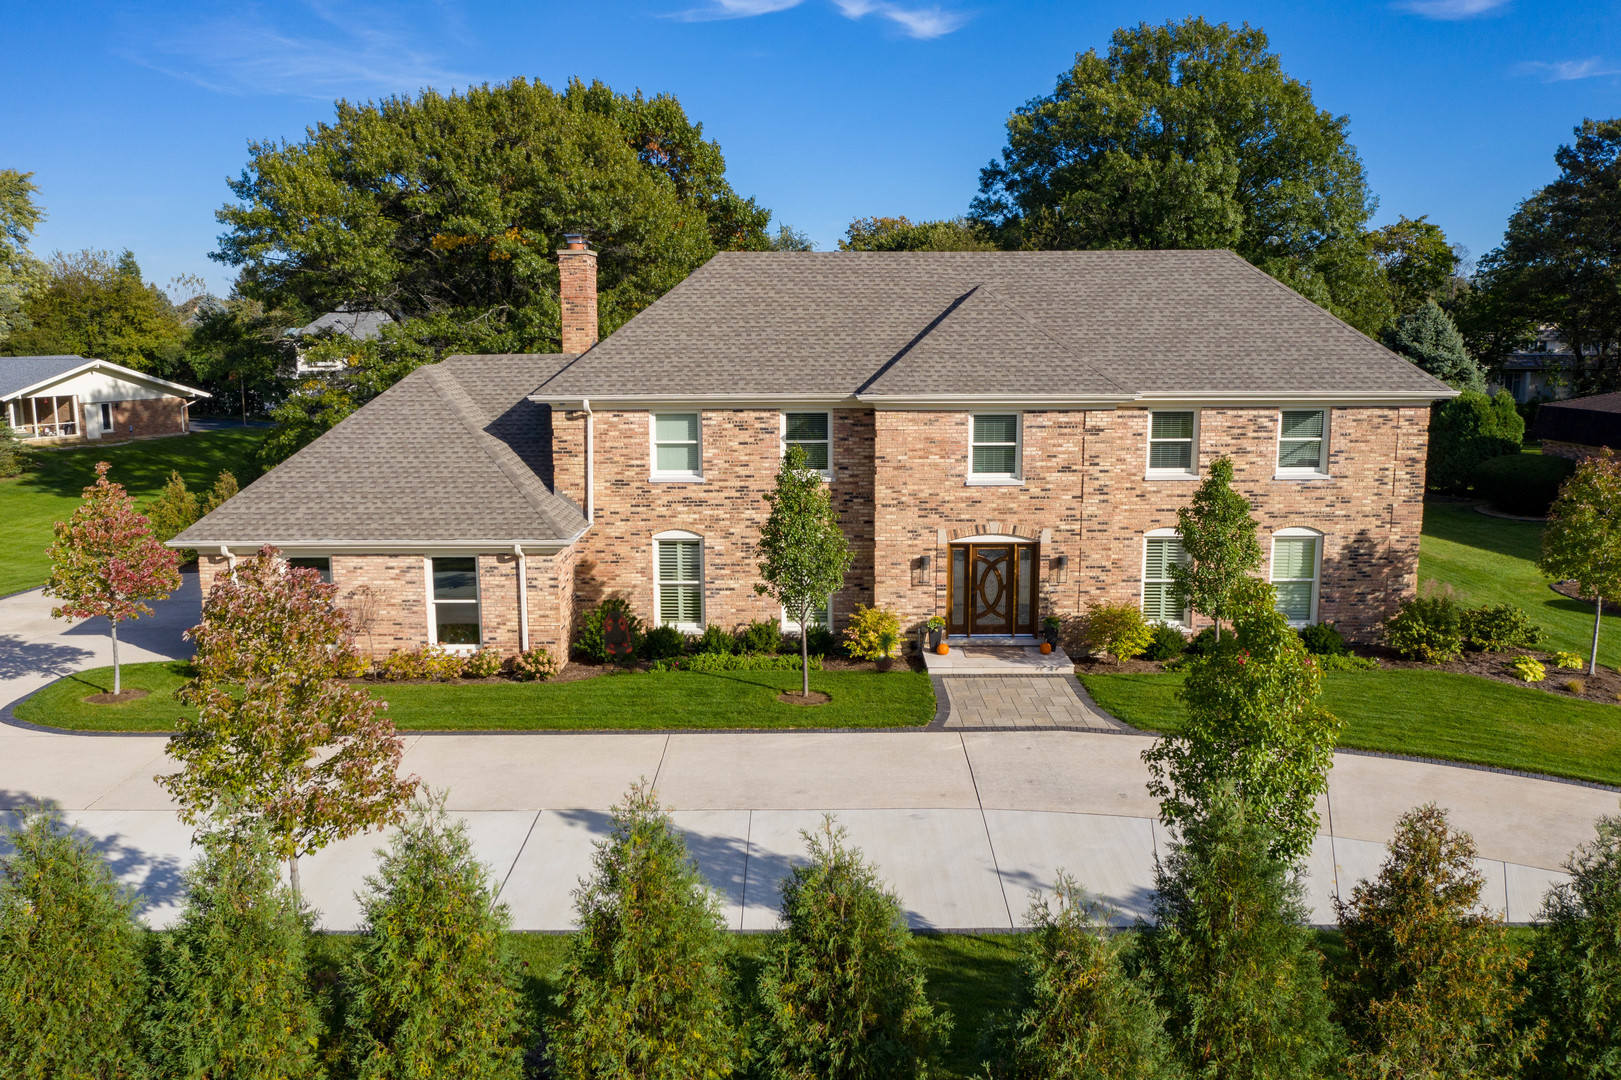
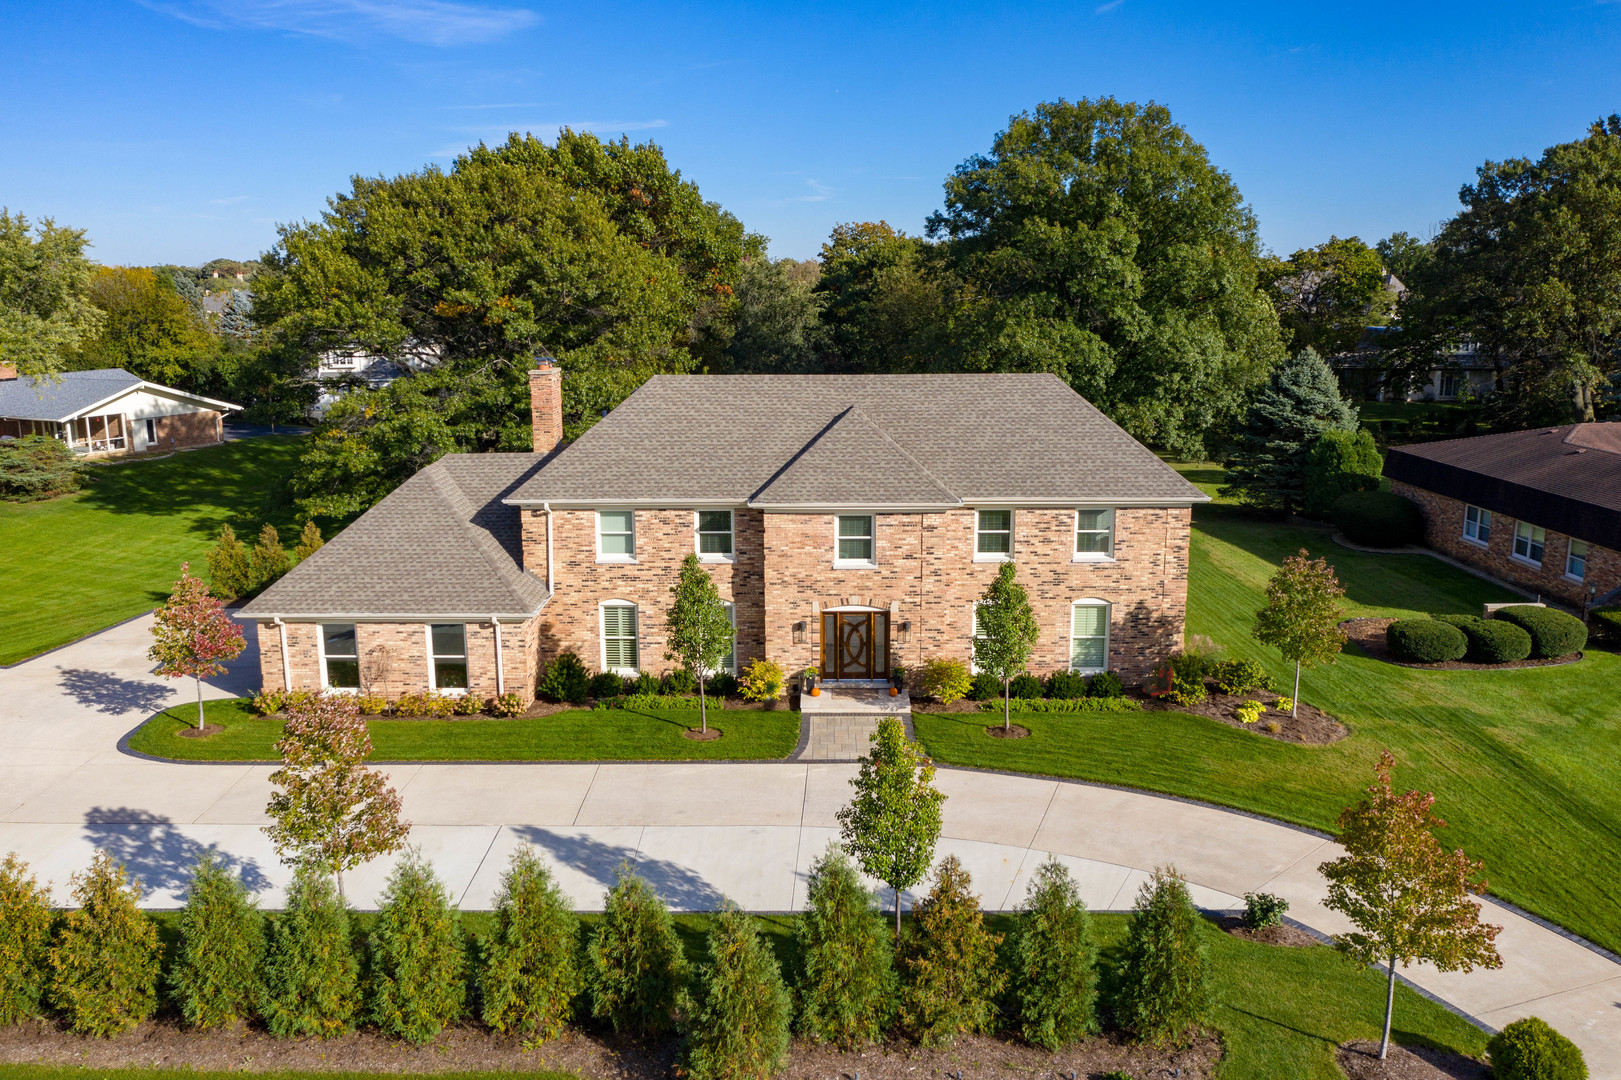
chair: present [602,611,635,675] -> present [1141,664,1174,711]

